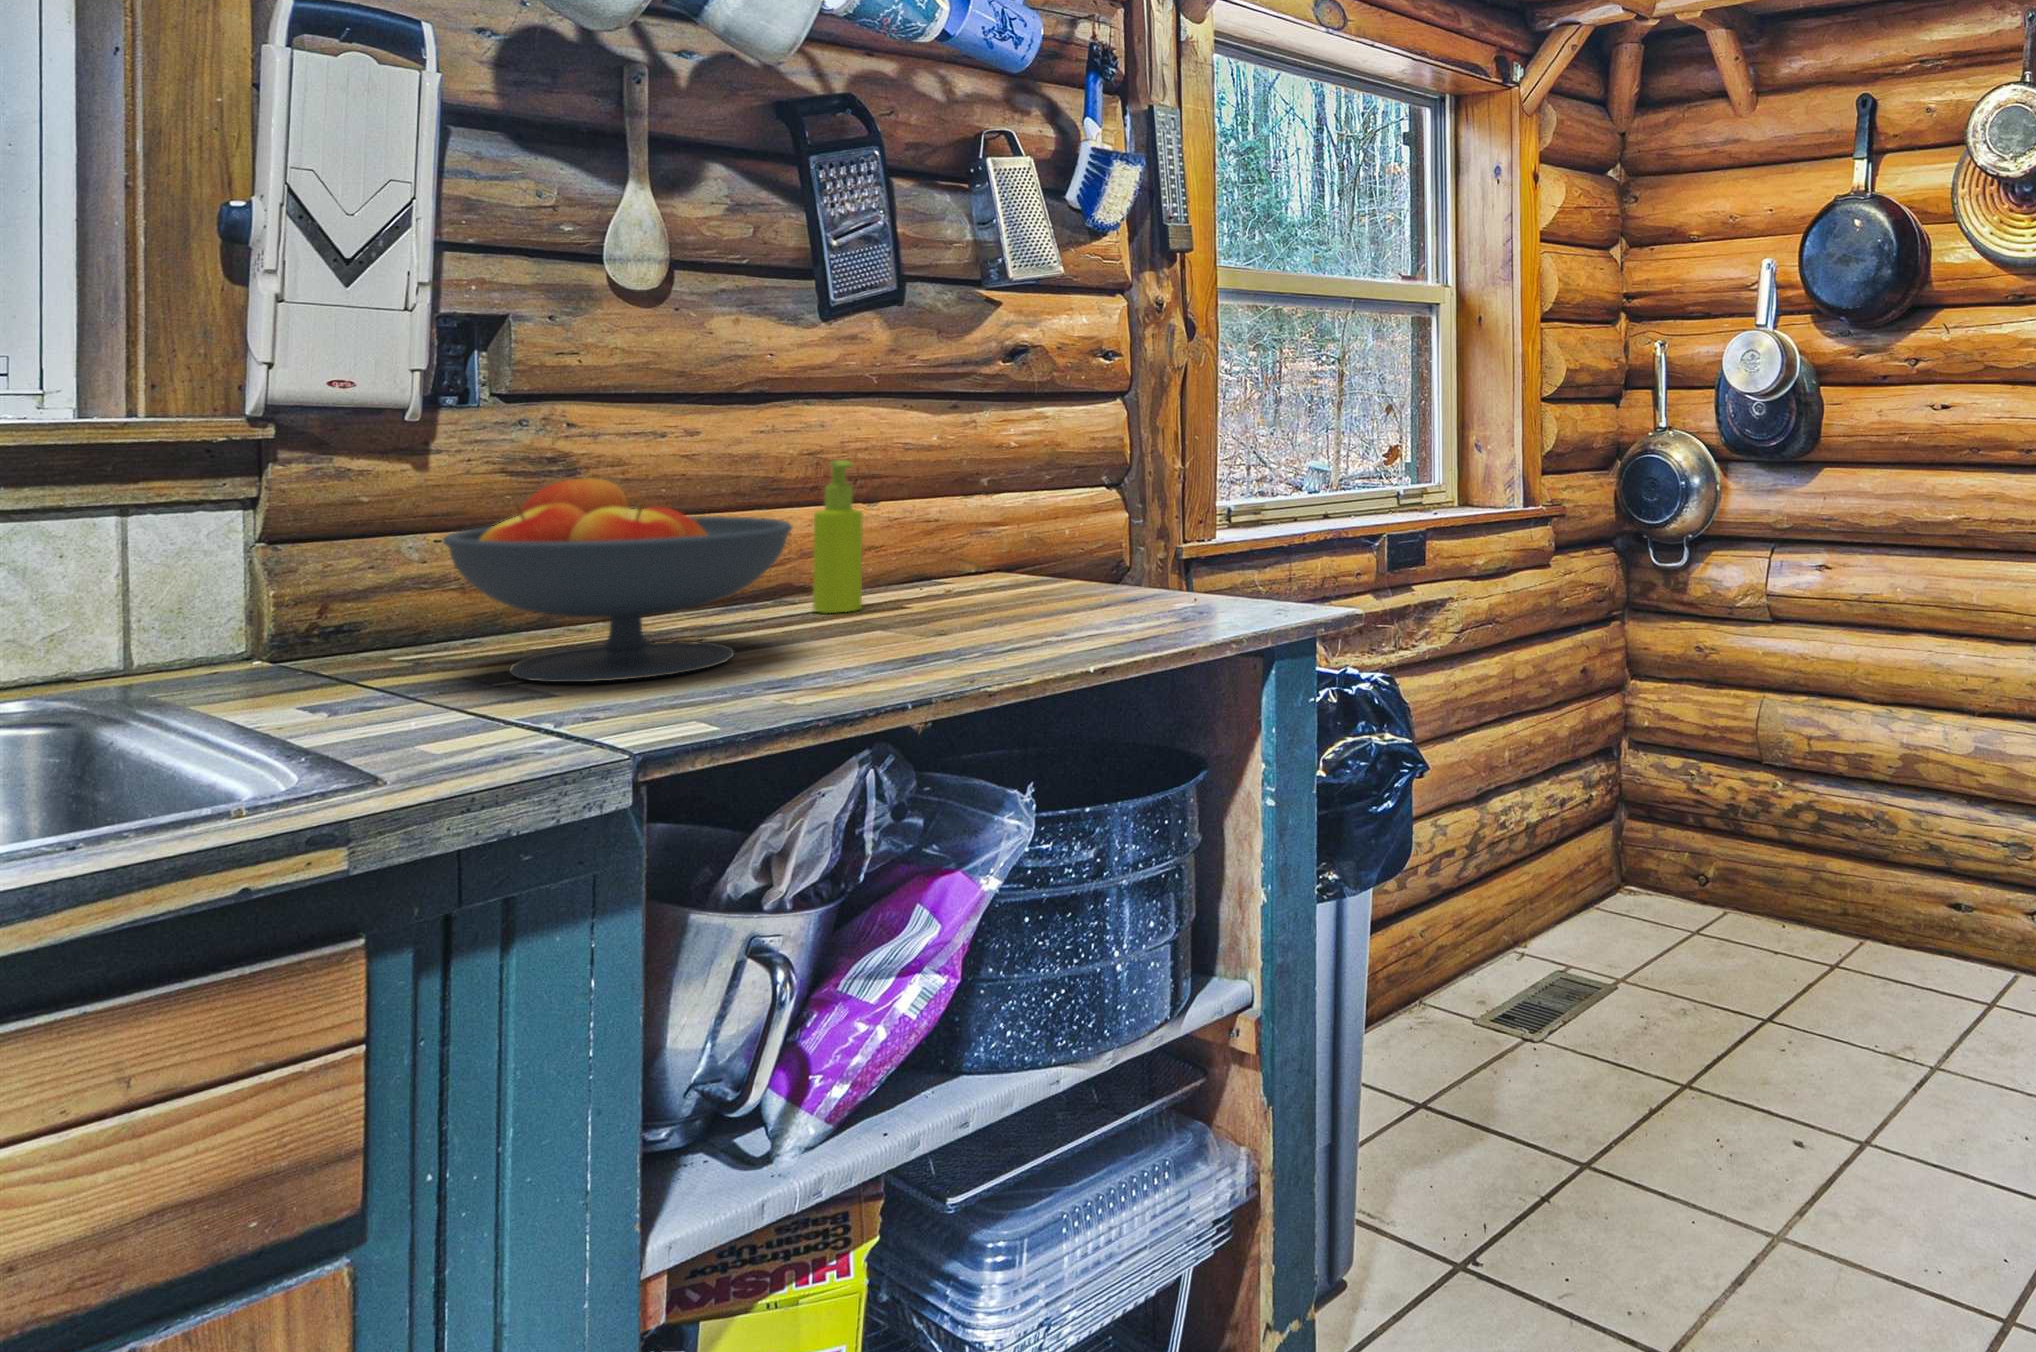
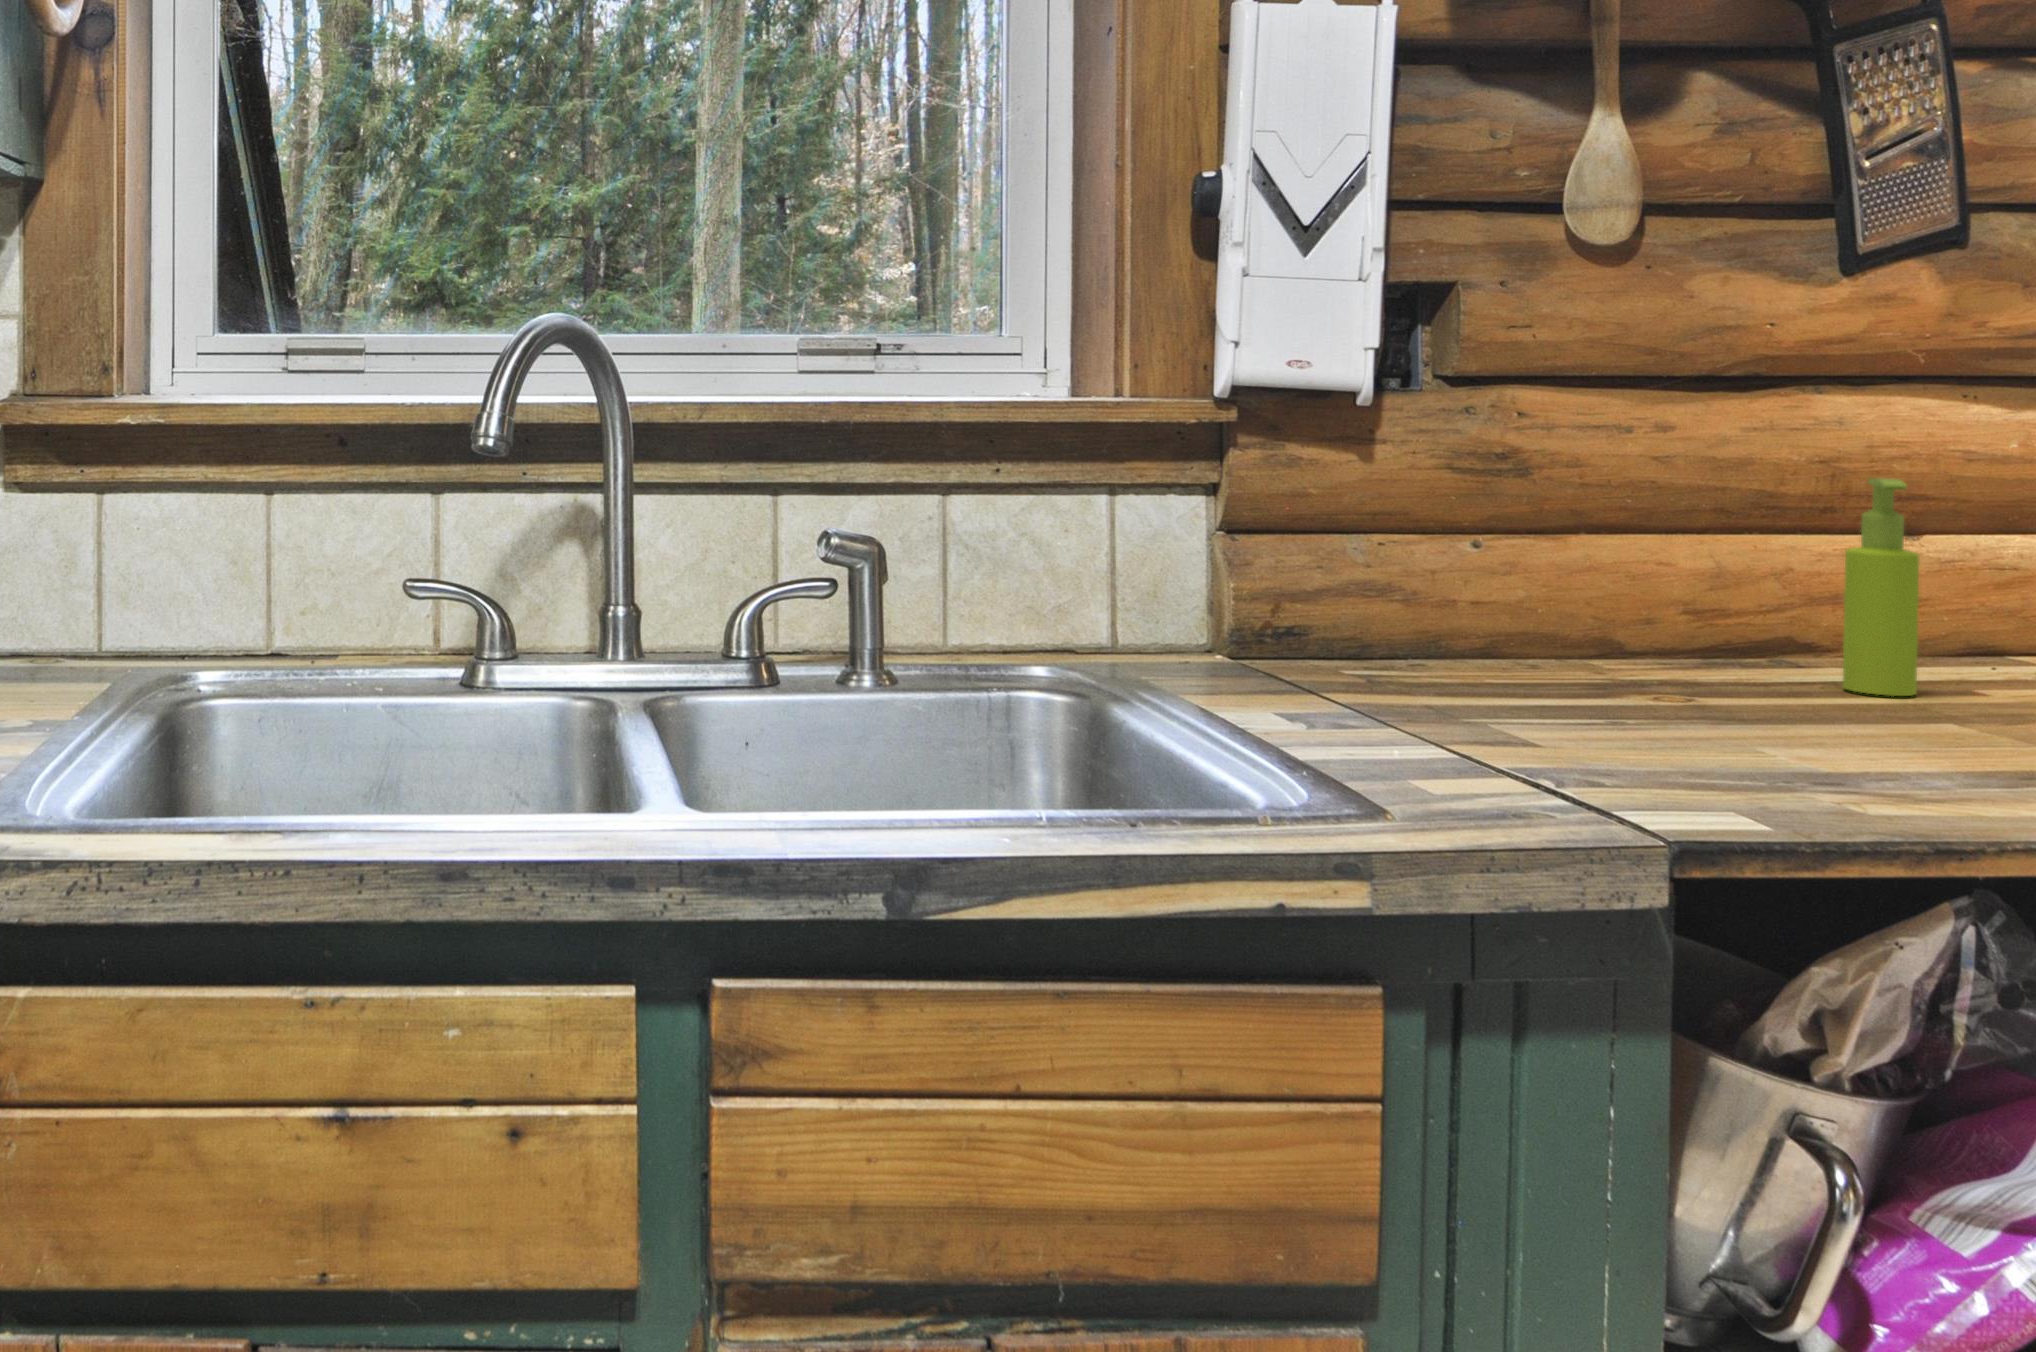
fruit bowl: present [443,478,792,682] -> none [1416,481,1839,746]

